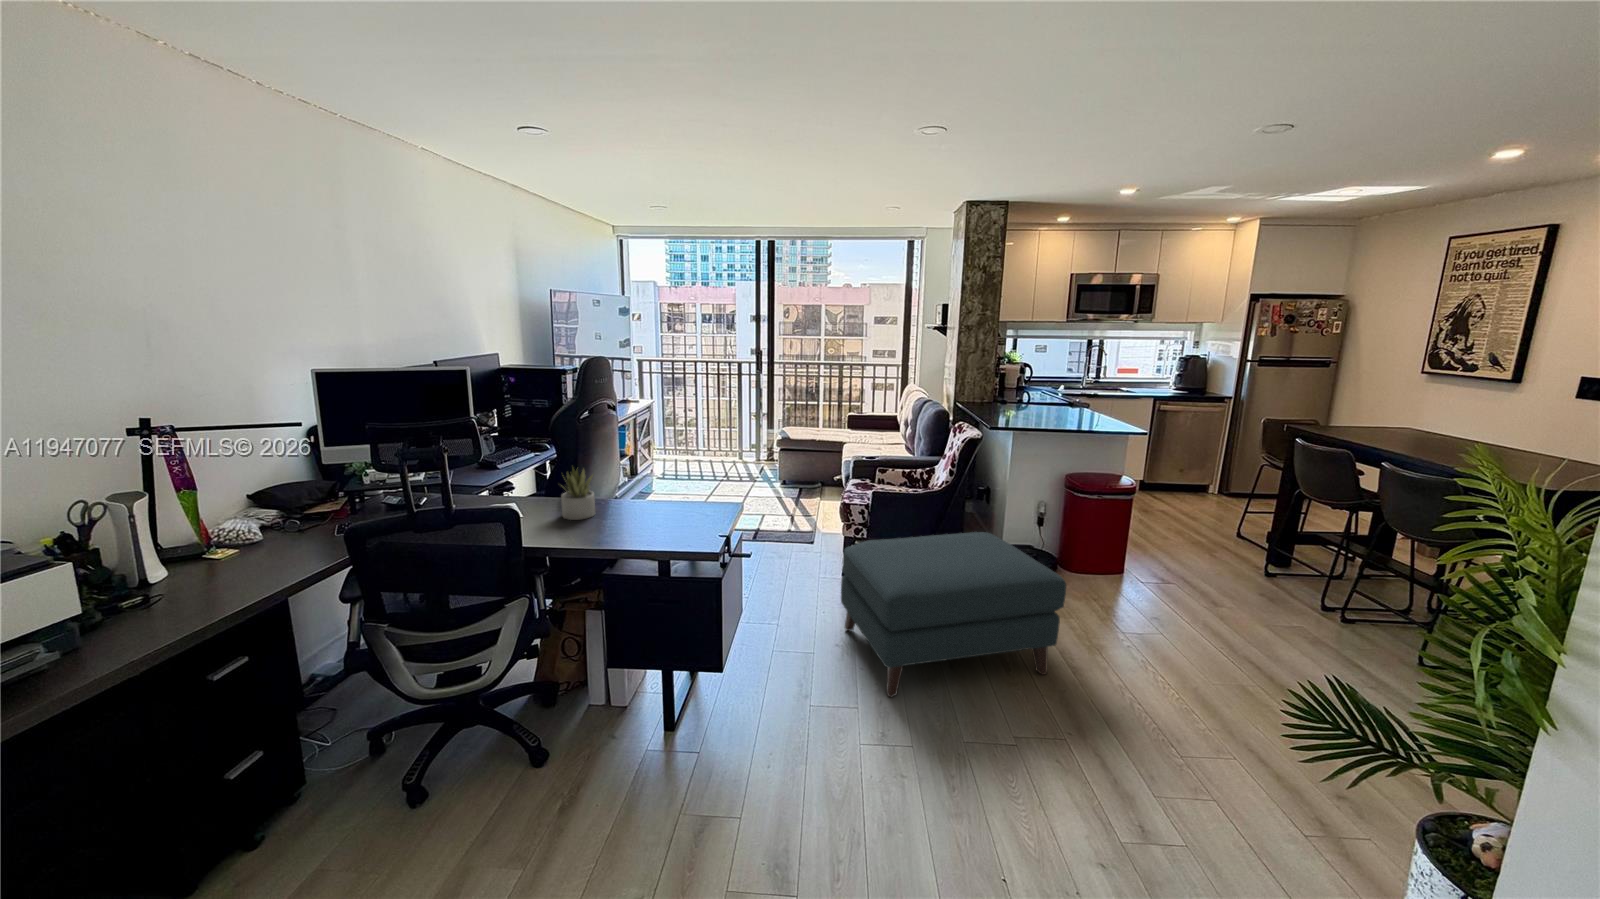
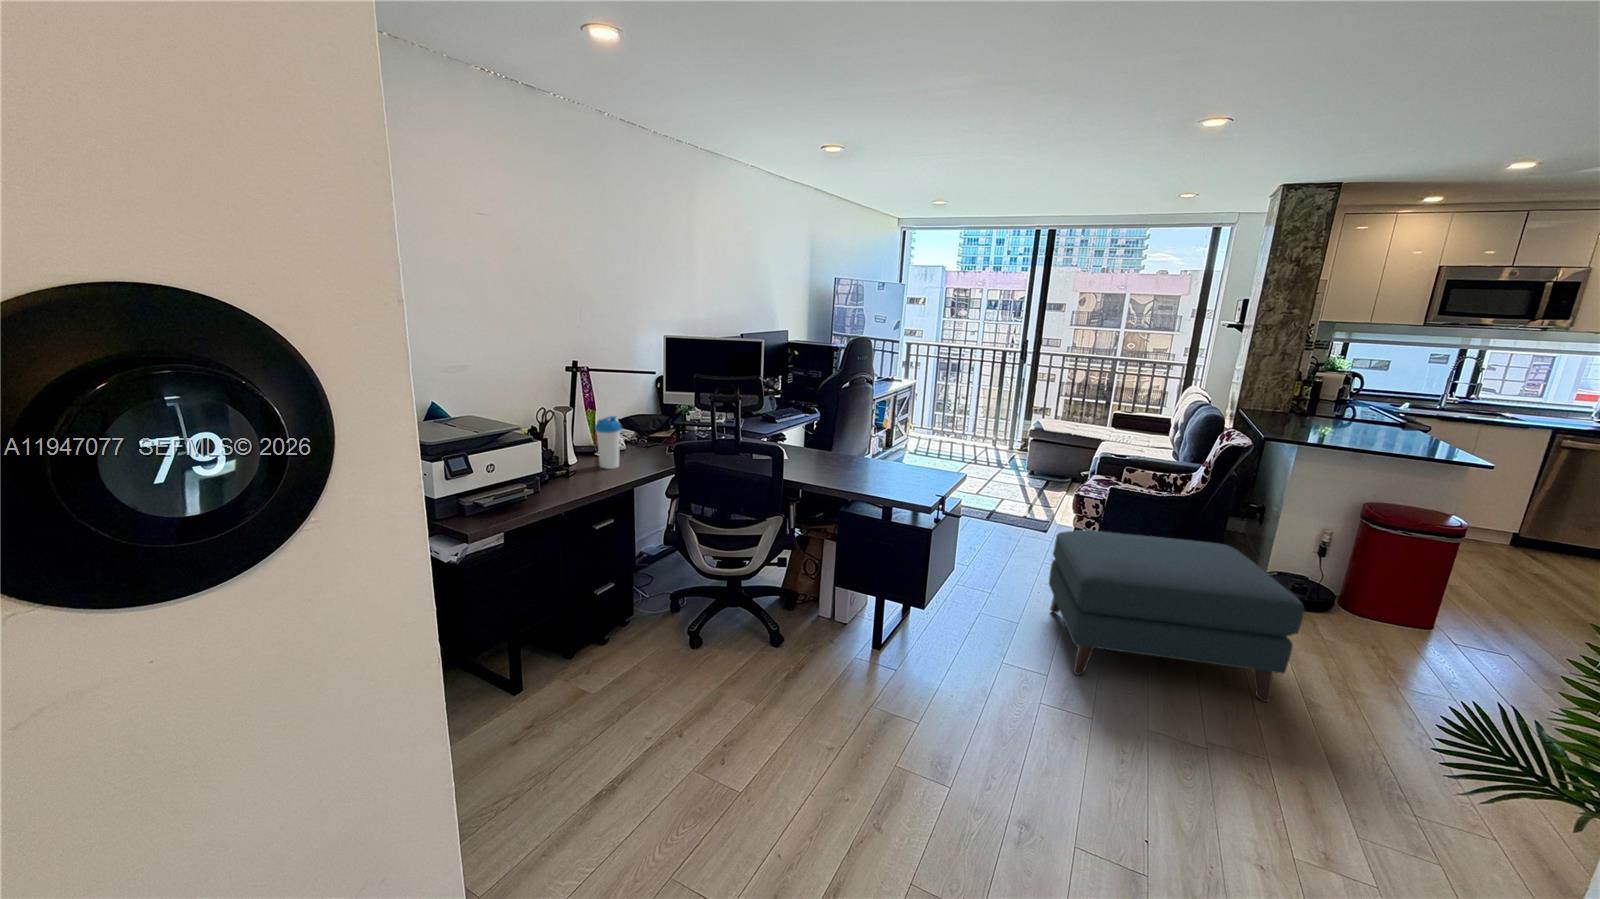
succulent plant: present [561,467,595,520] -> none [812,423,839,466]
water bottle: none [184,498,243,584] -> present [595,416,621,469]

